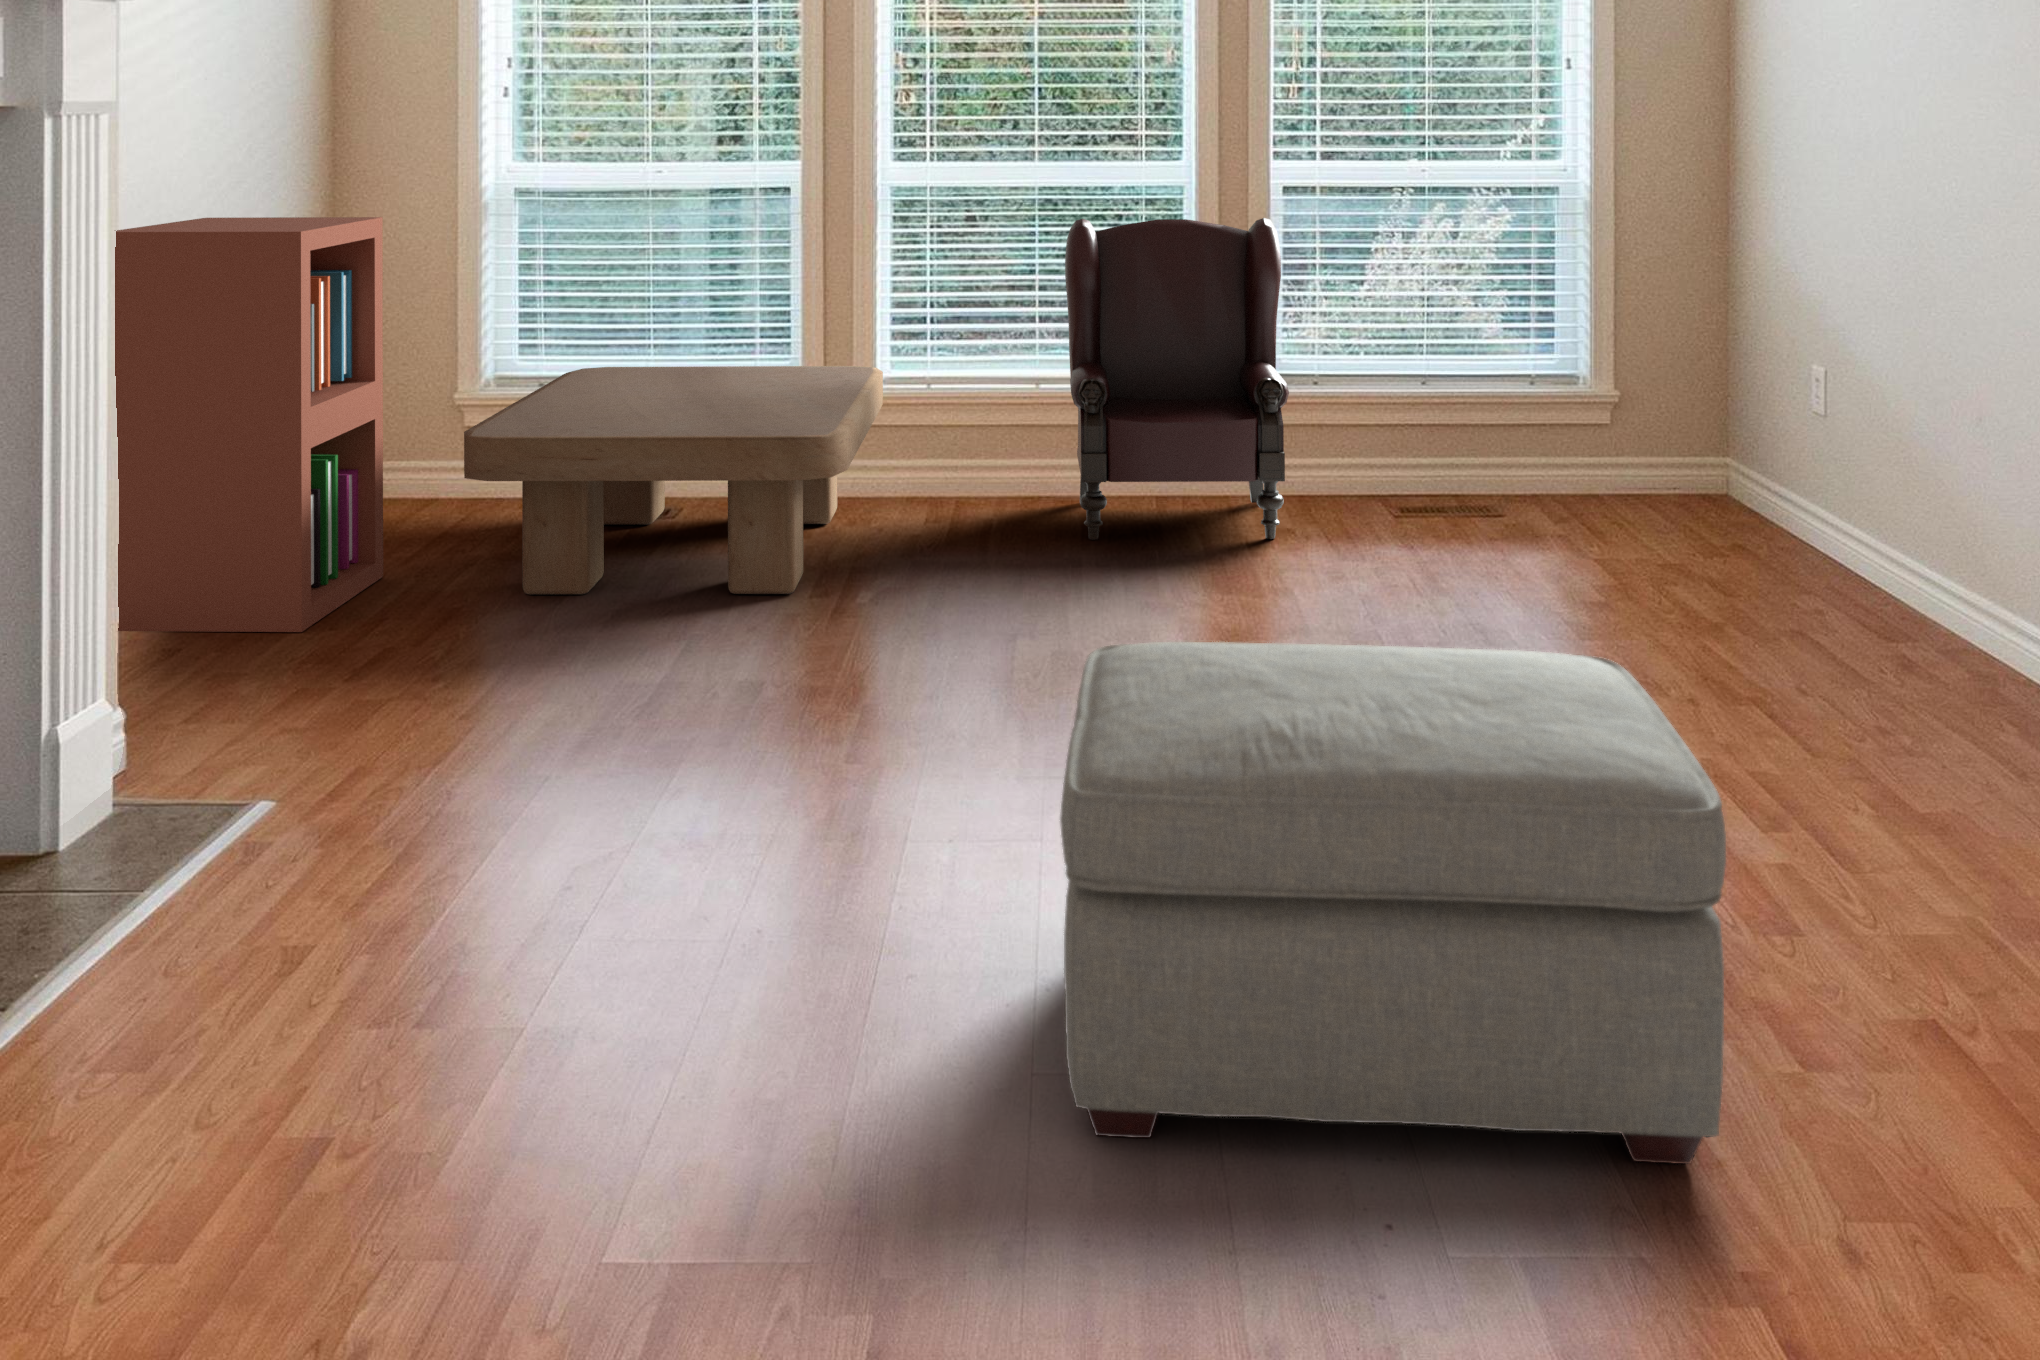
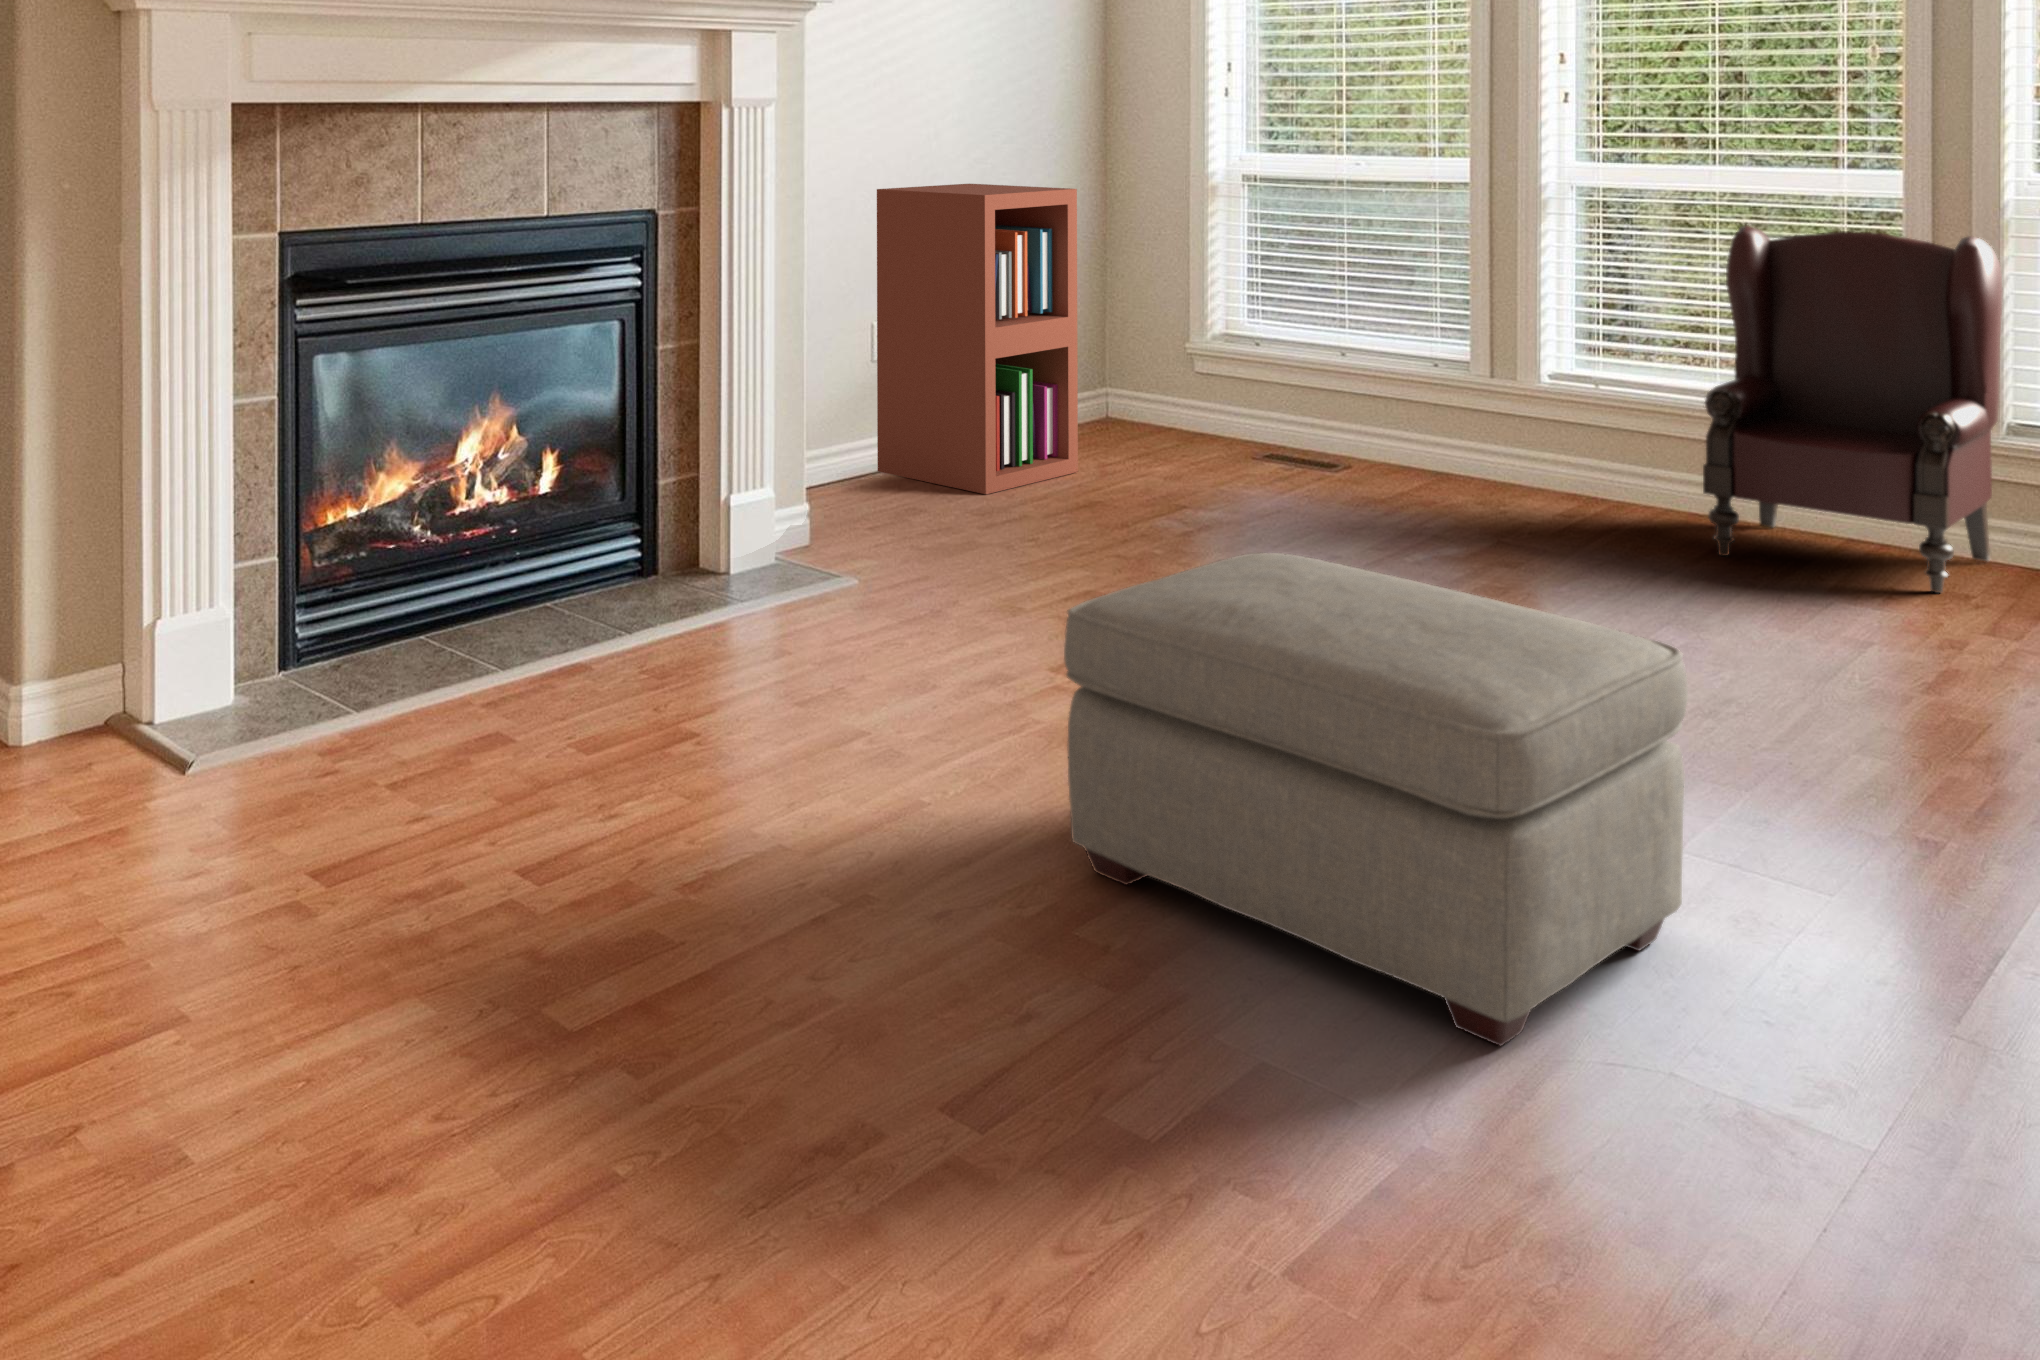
coffee table: present [464,366,883,595] -> none [1106,332,1544,540]

